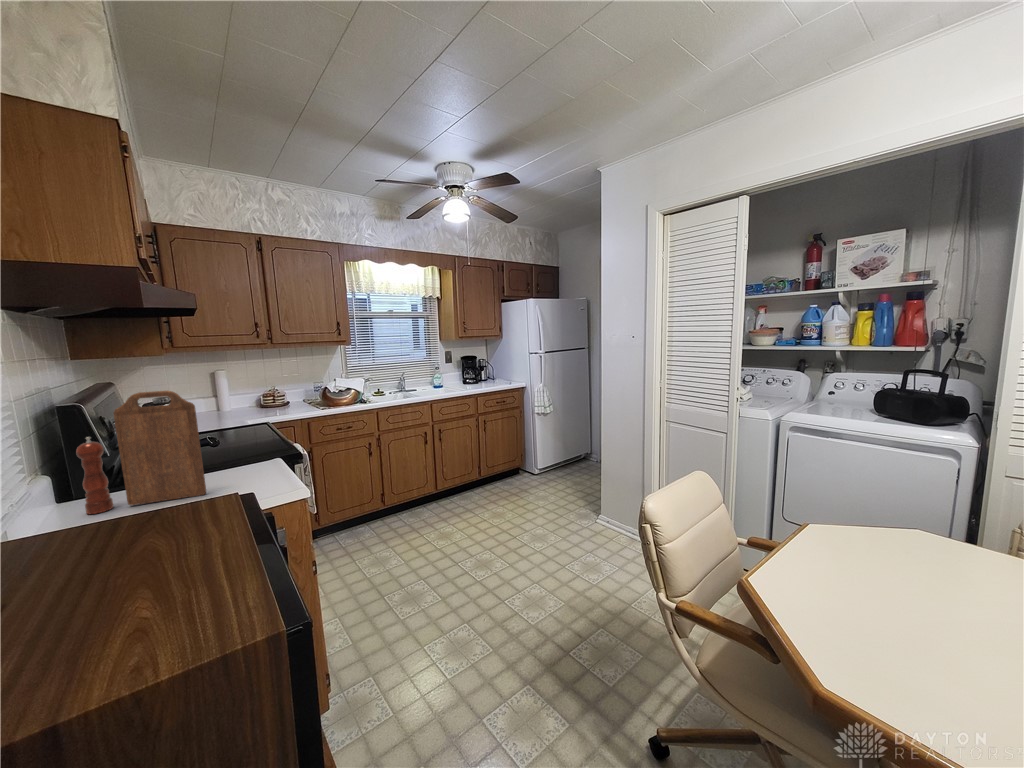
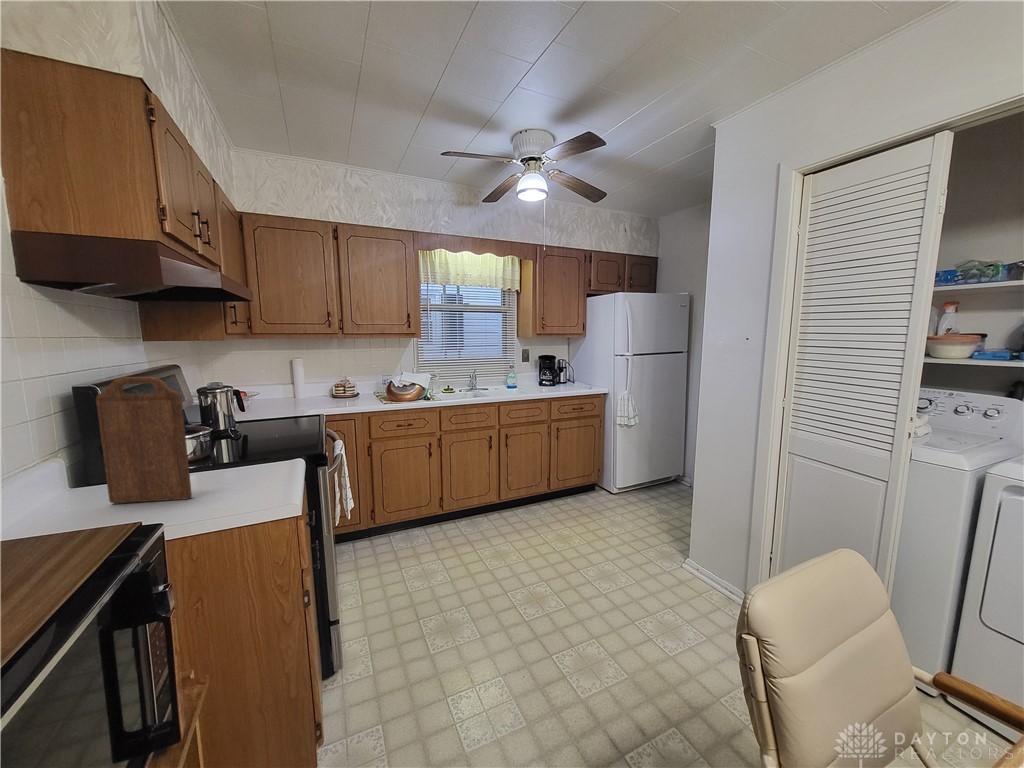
pepper mill: present [76,437,114,514] -> none [59,423,100,509]

